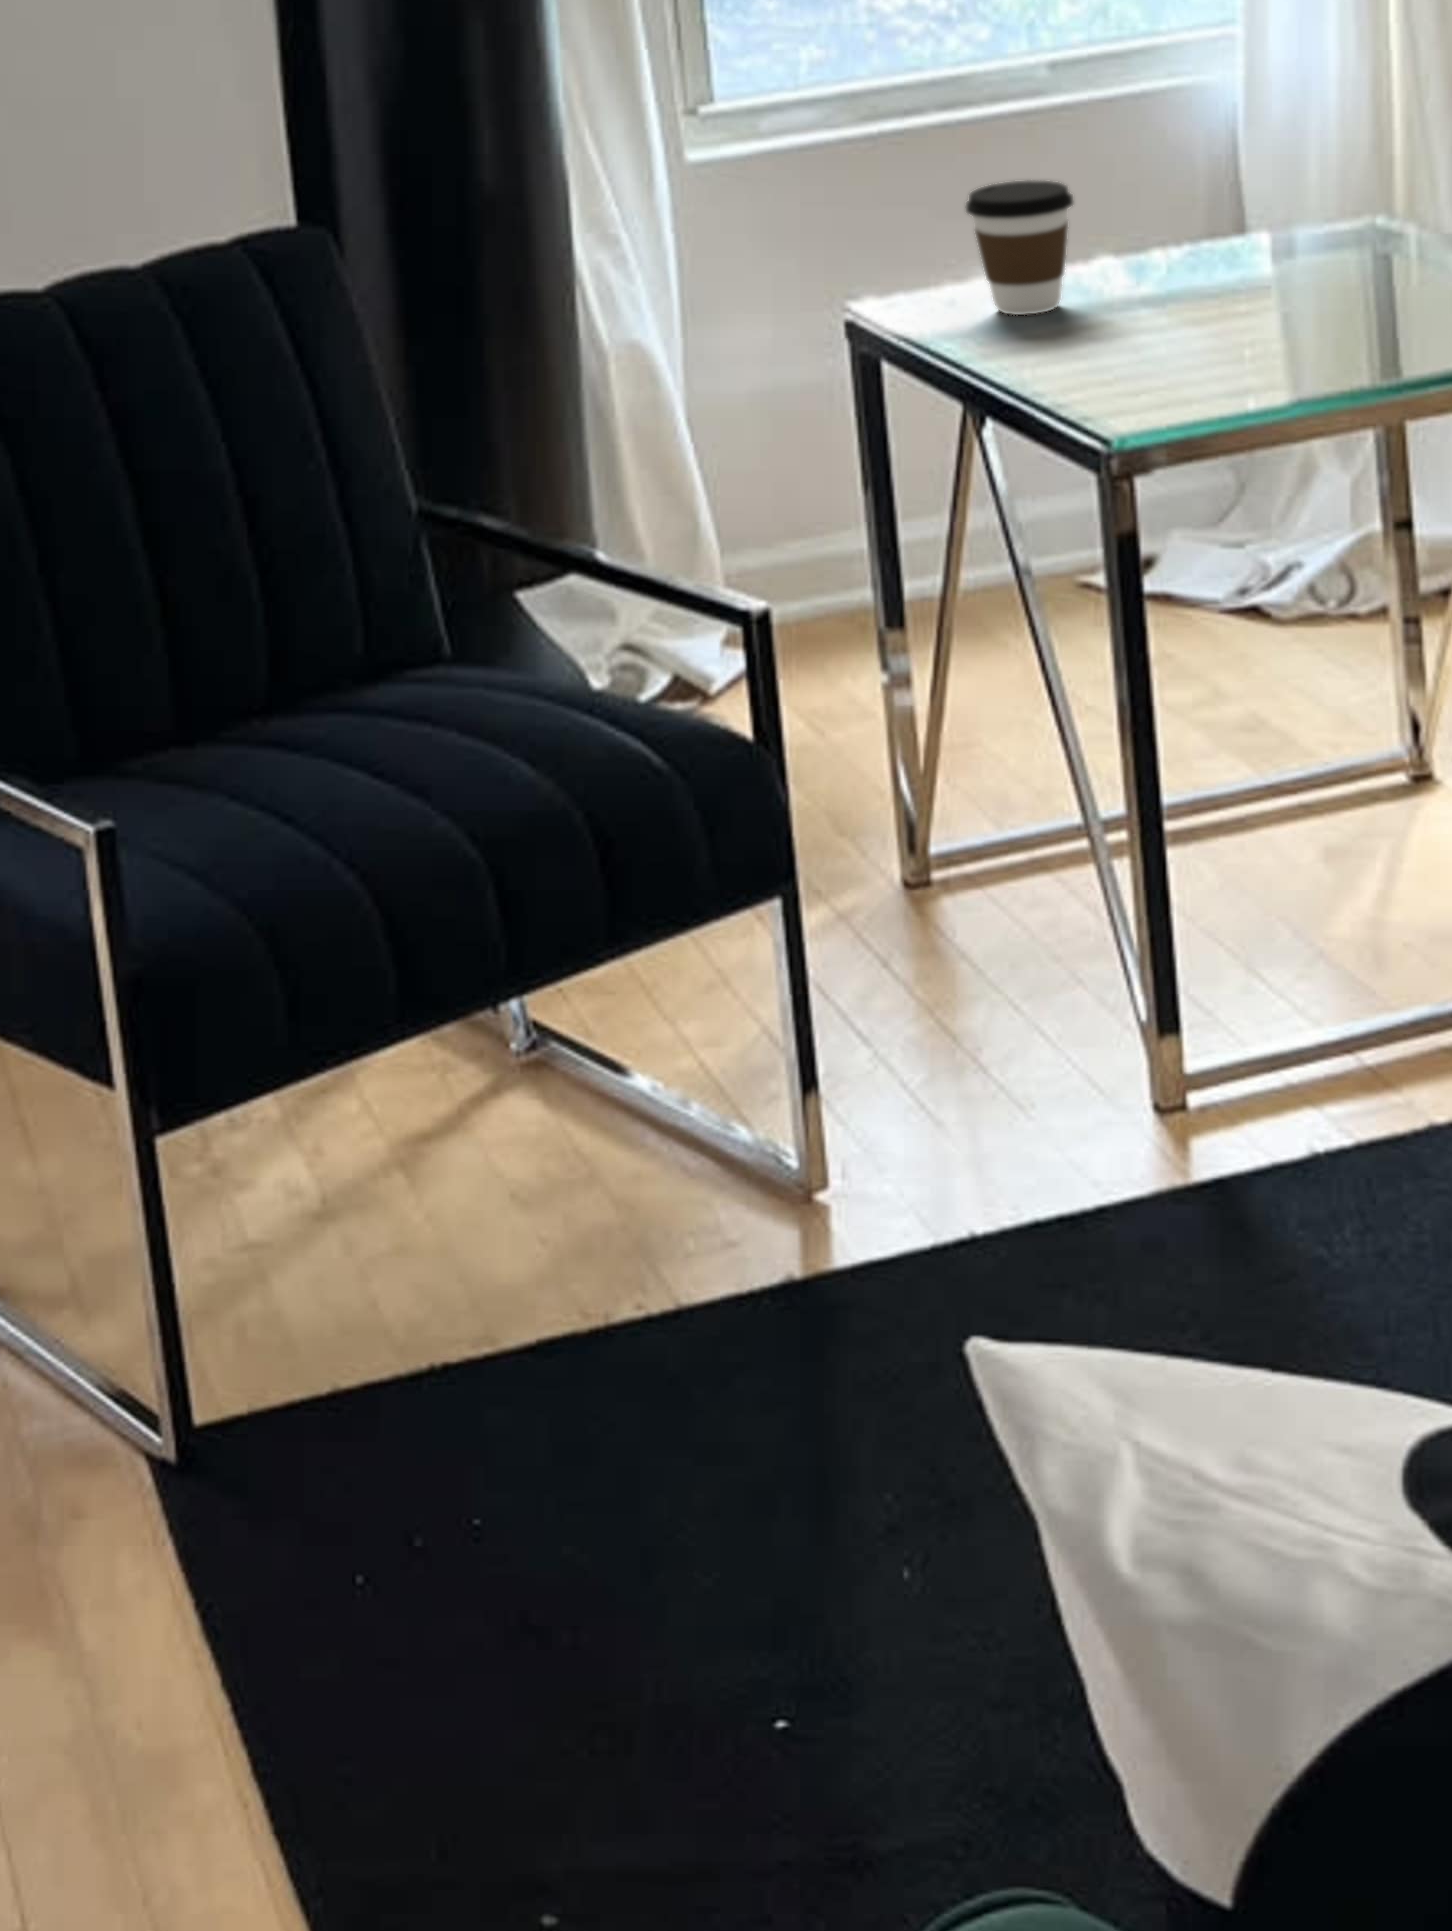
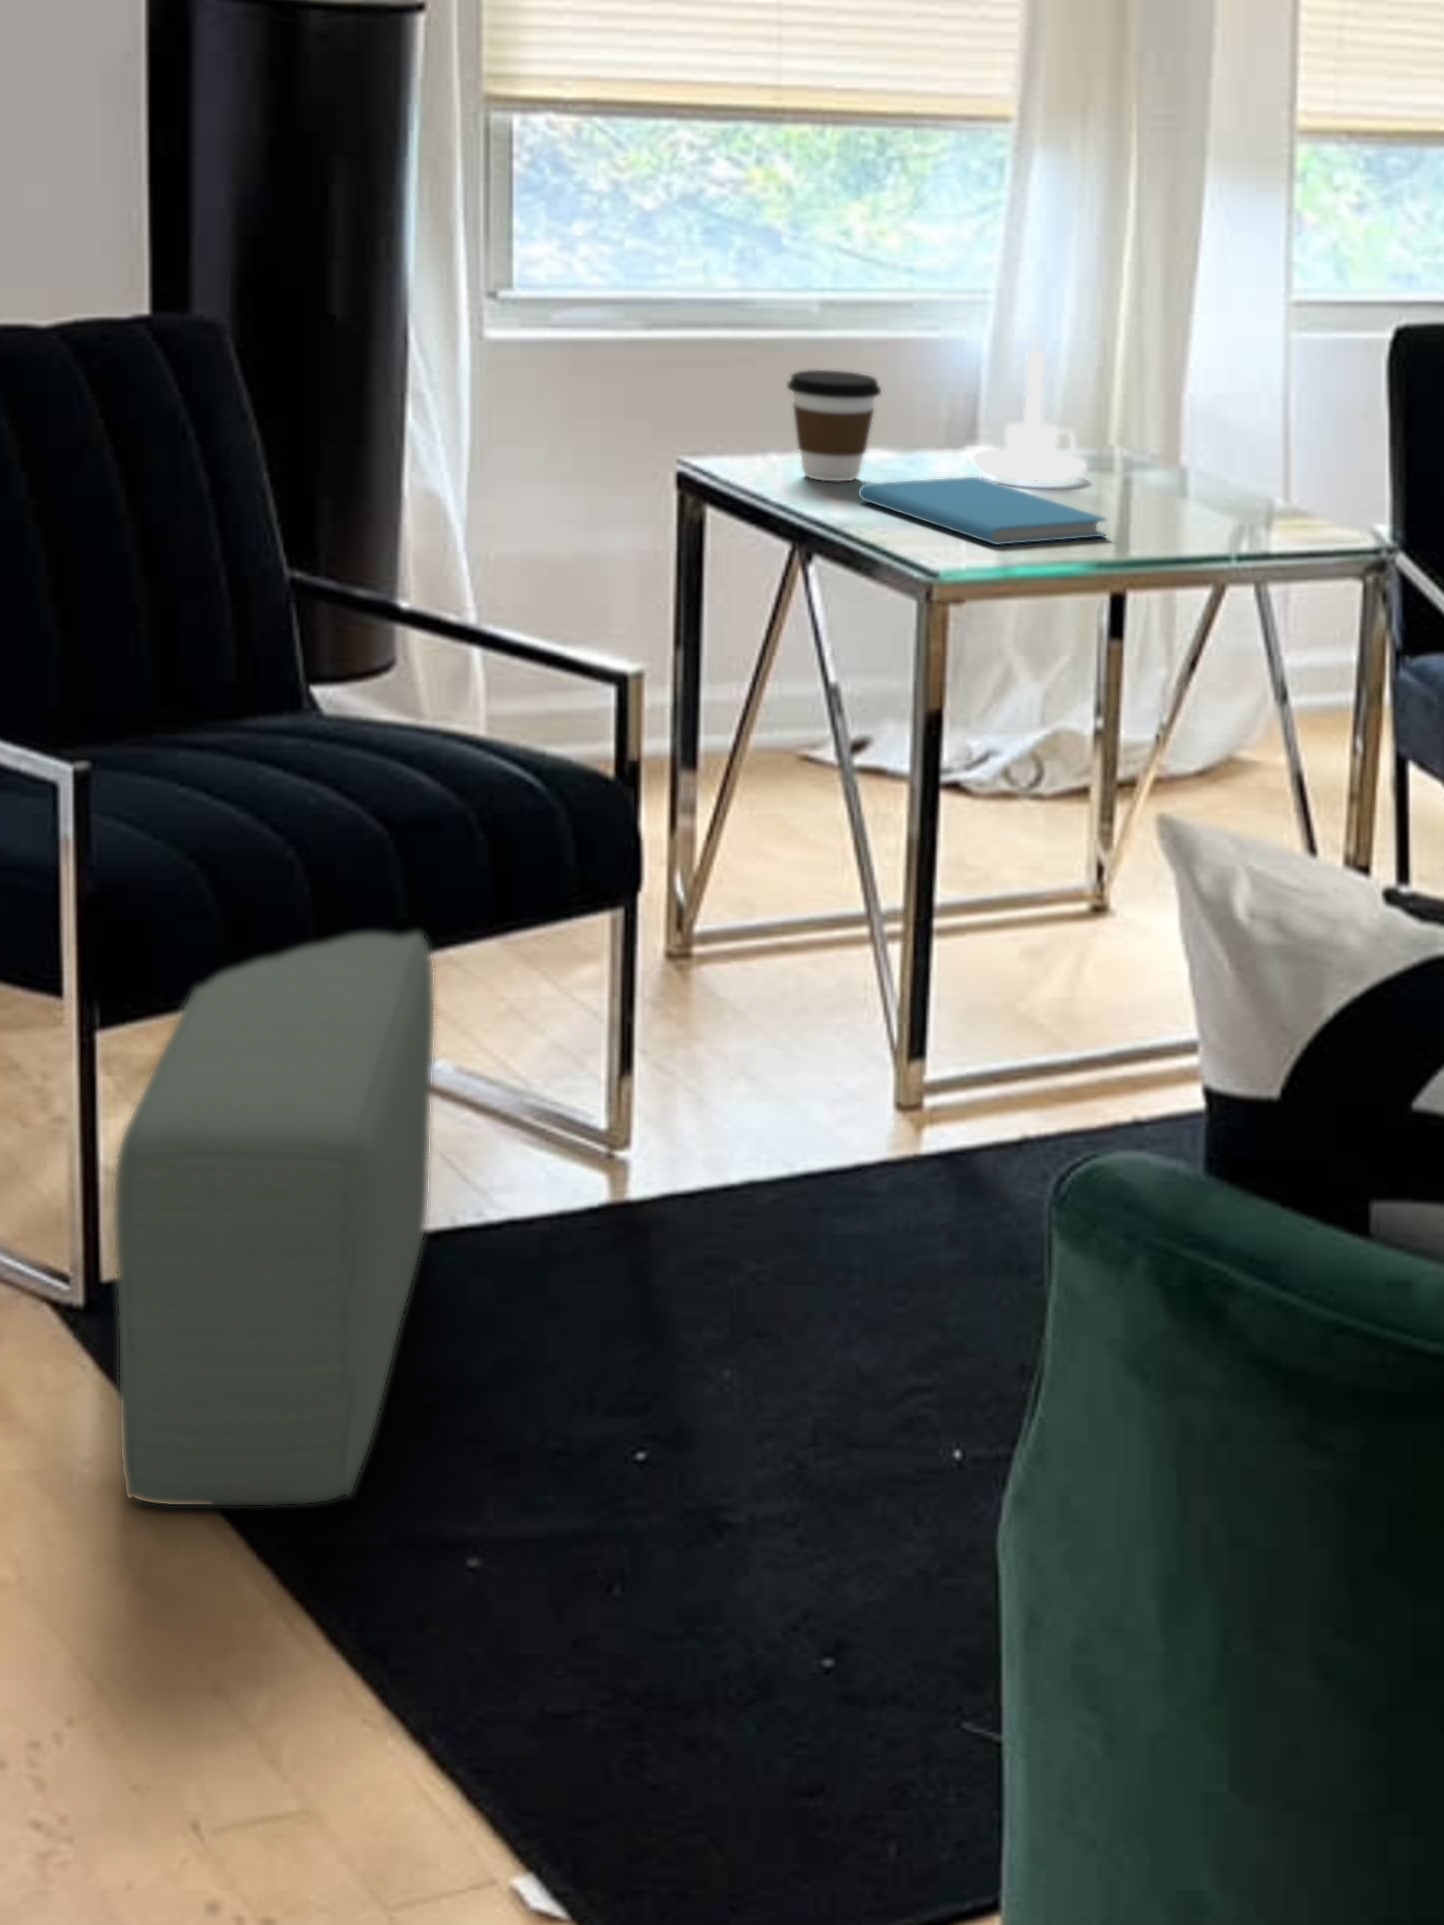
candle holder: none [1198,100,1335,284] -> present [974,336,1087,482]
book: none [1052,292,1347,391] -> present [859,477,1105,545]
pouf: none [108,965,570,1803] -> present [114,931,434,1505]

